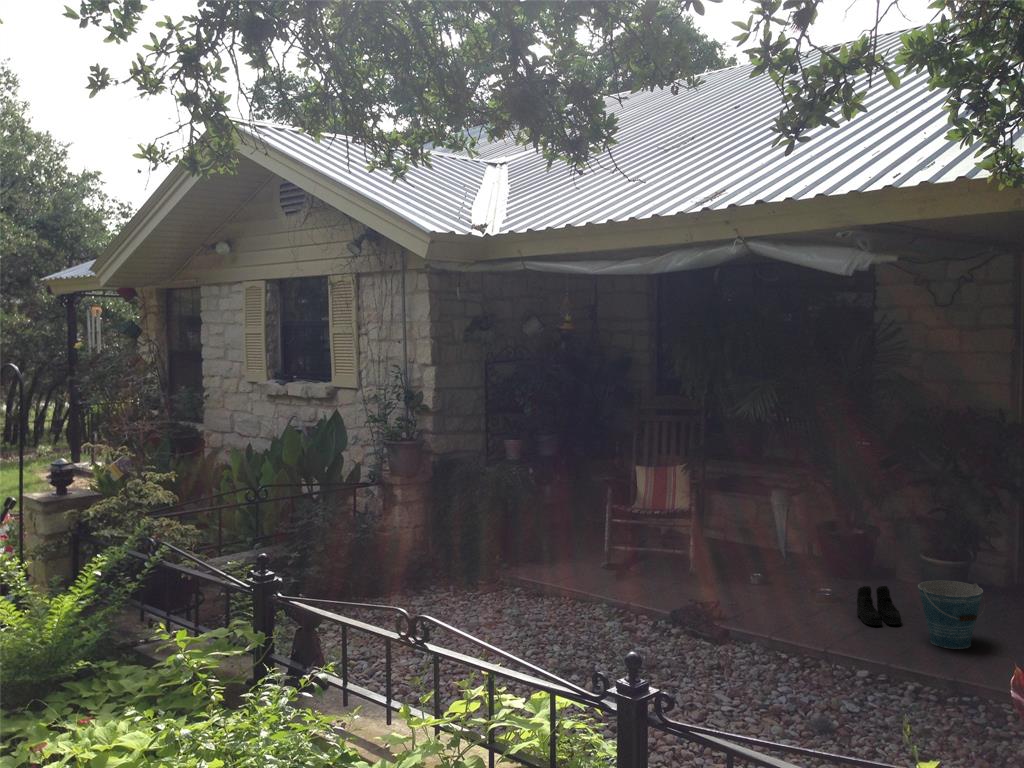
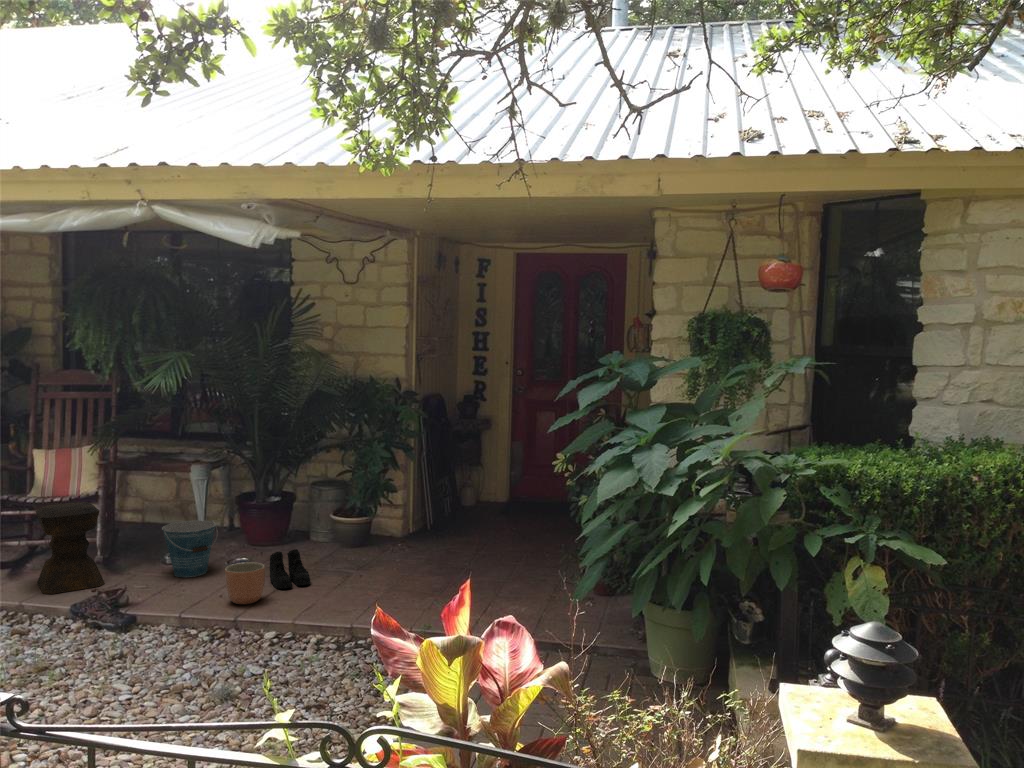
stool: none [639,516,697,598] -> present [35,502,105,594]
bucket: present [918,581,985,649] -> present [162,520,218,577]
planter: none [814,593,854,636] -> present [225,562,265,604]

